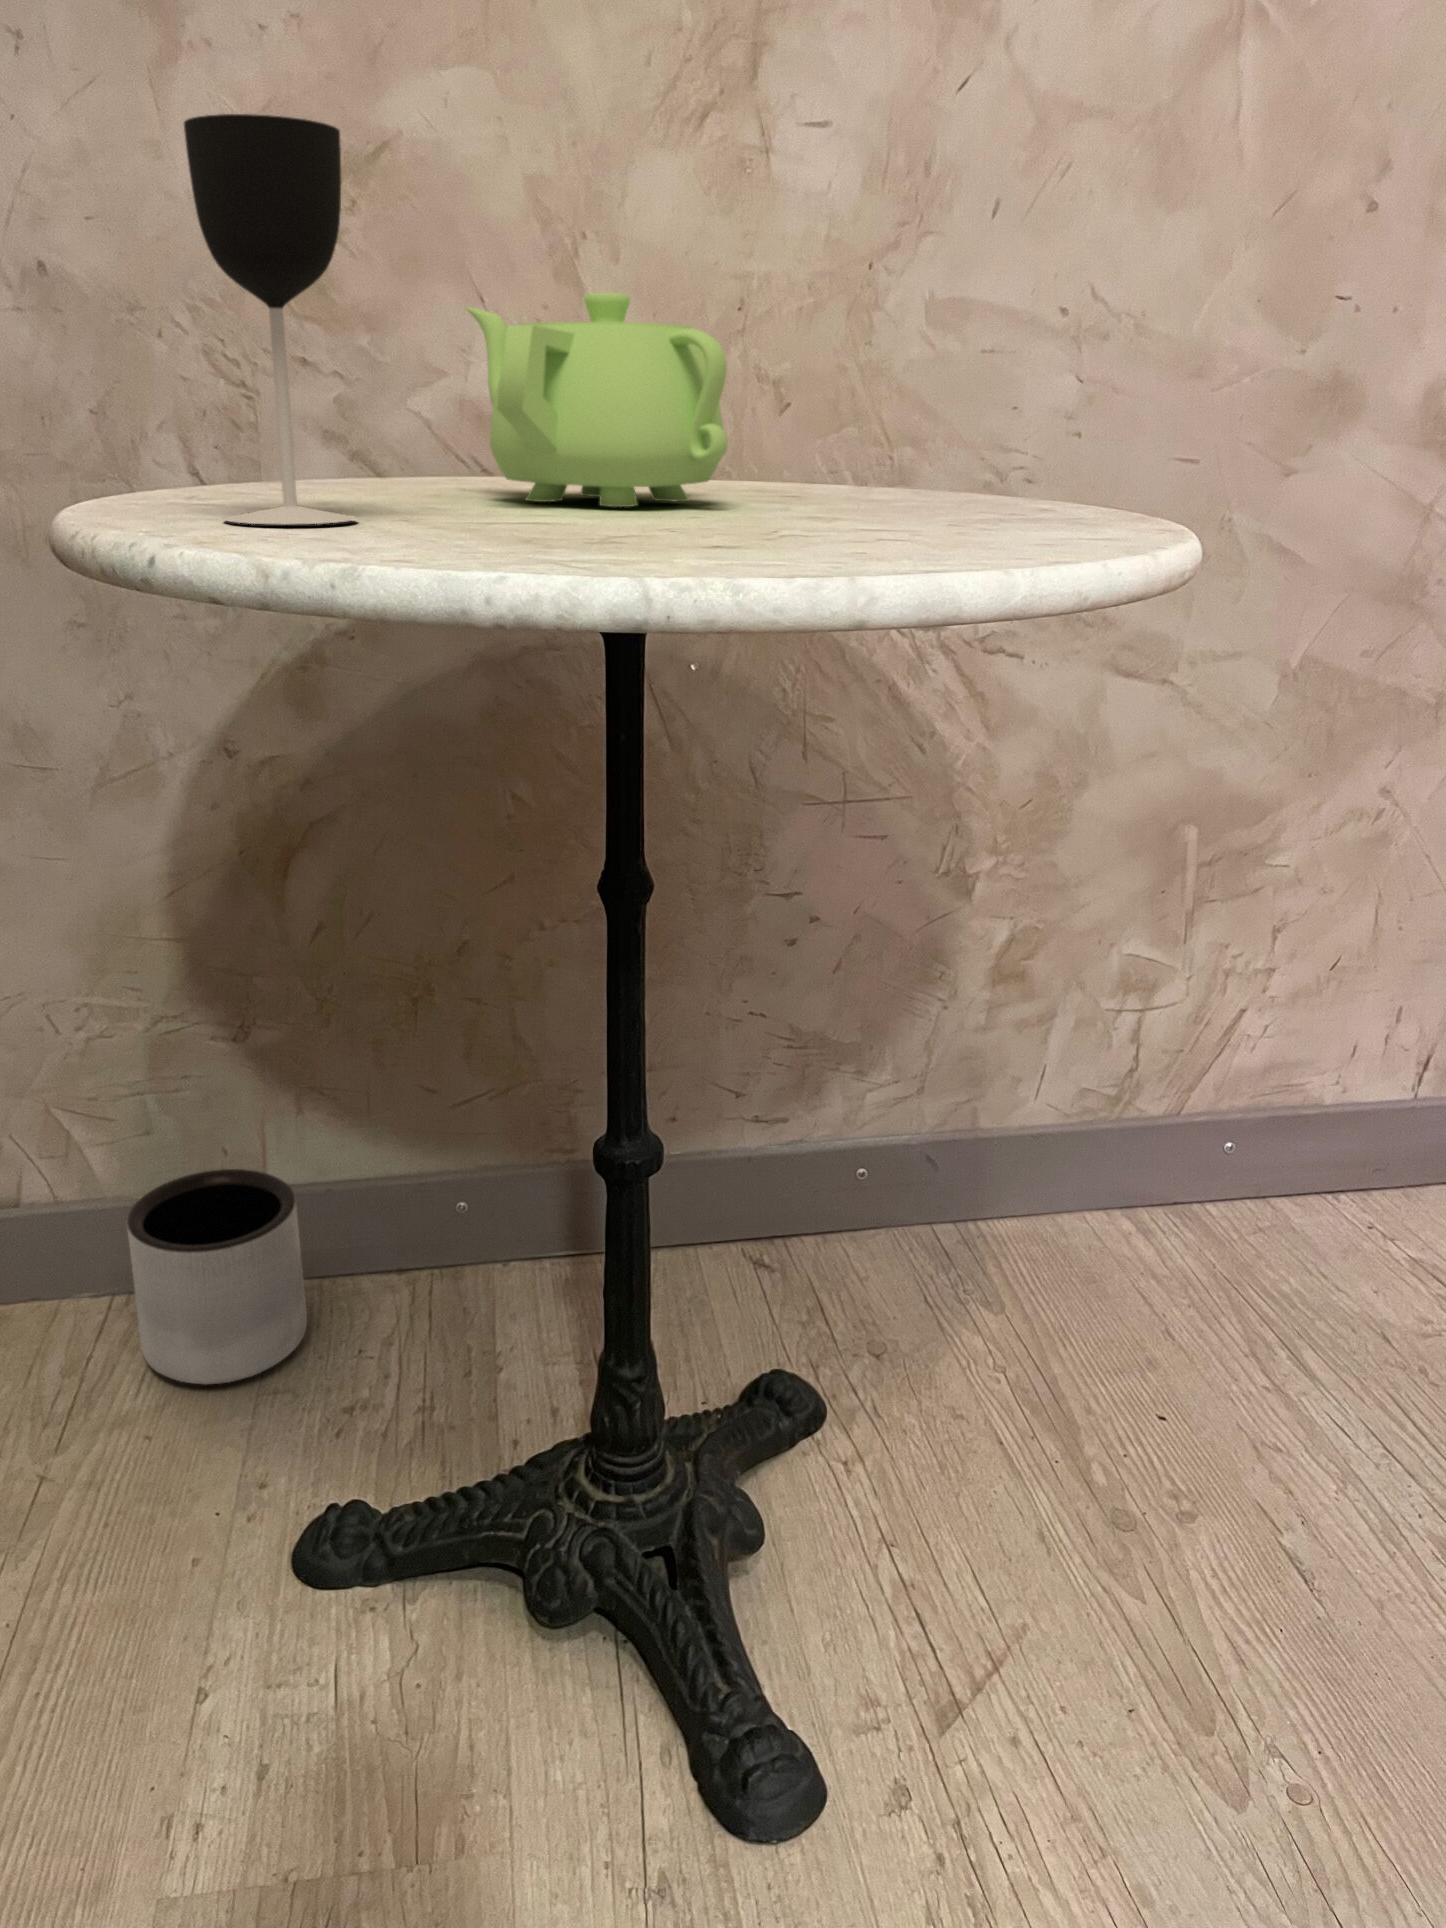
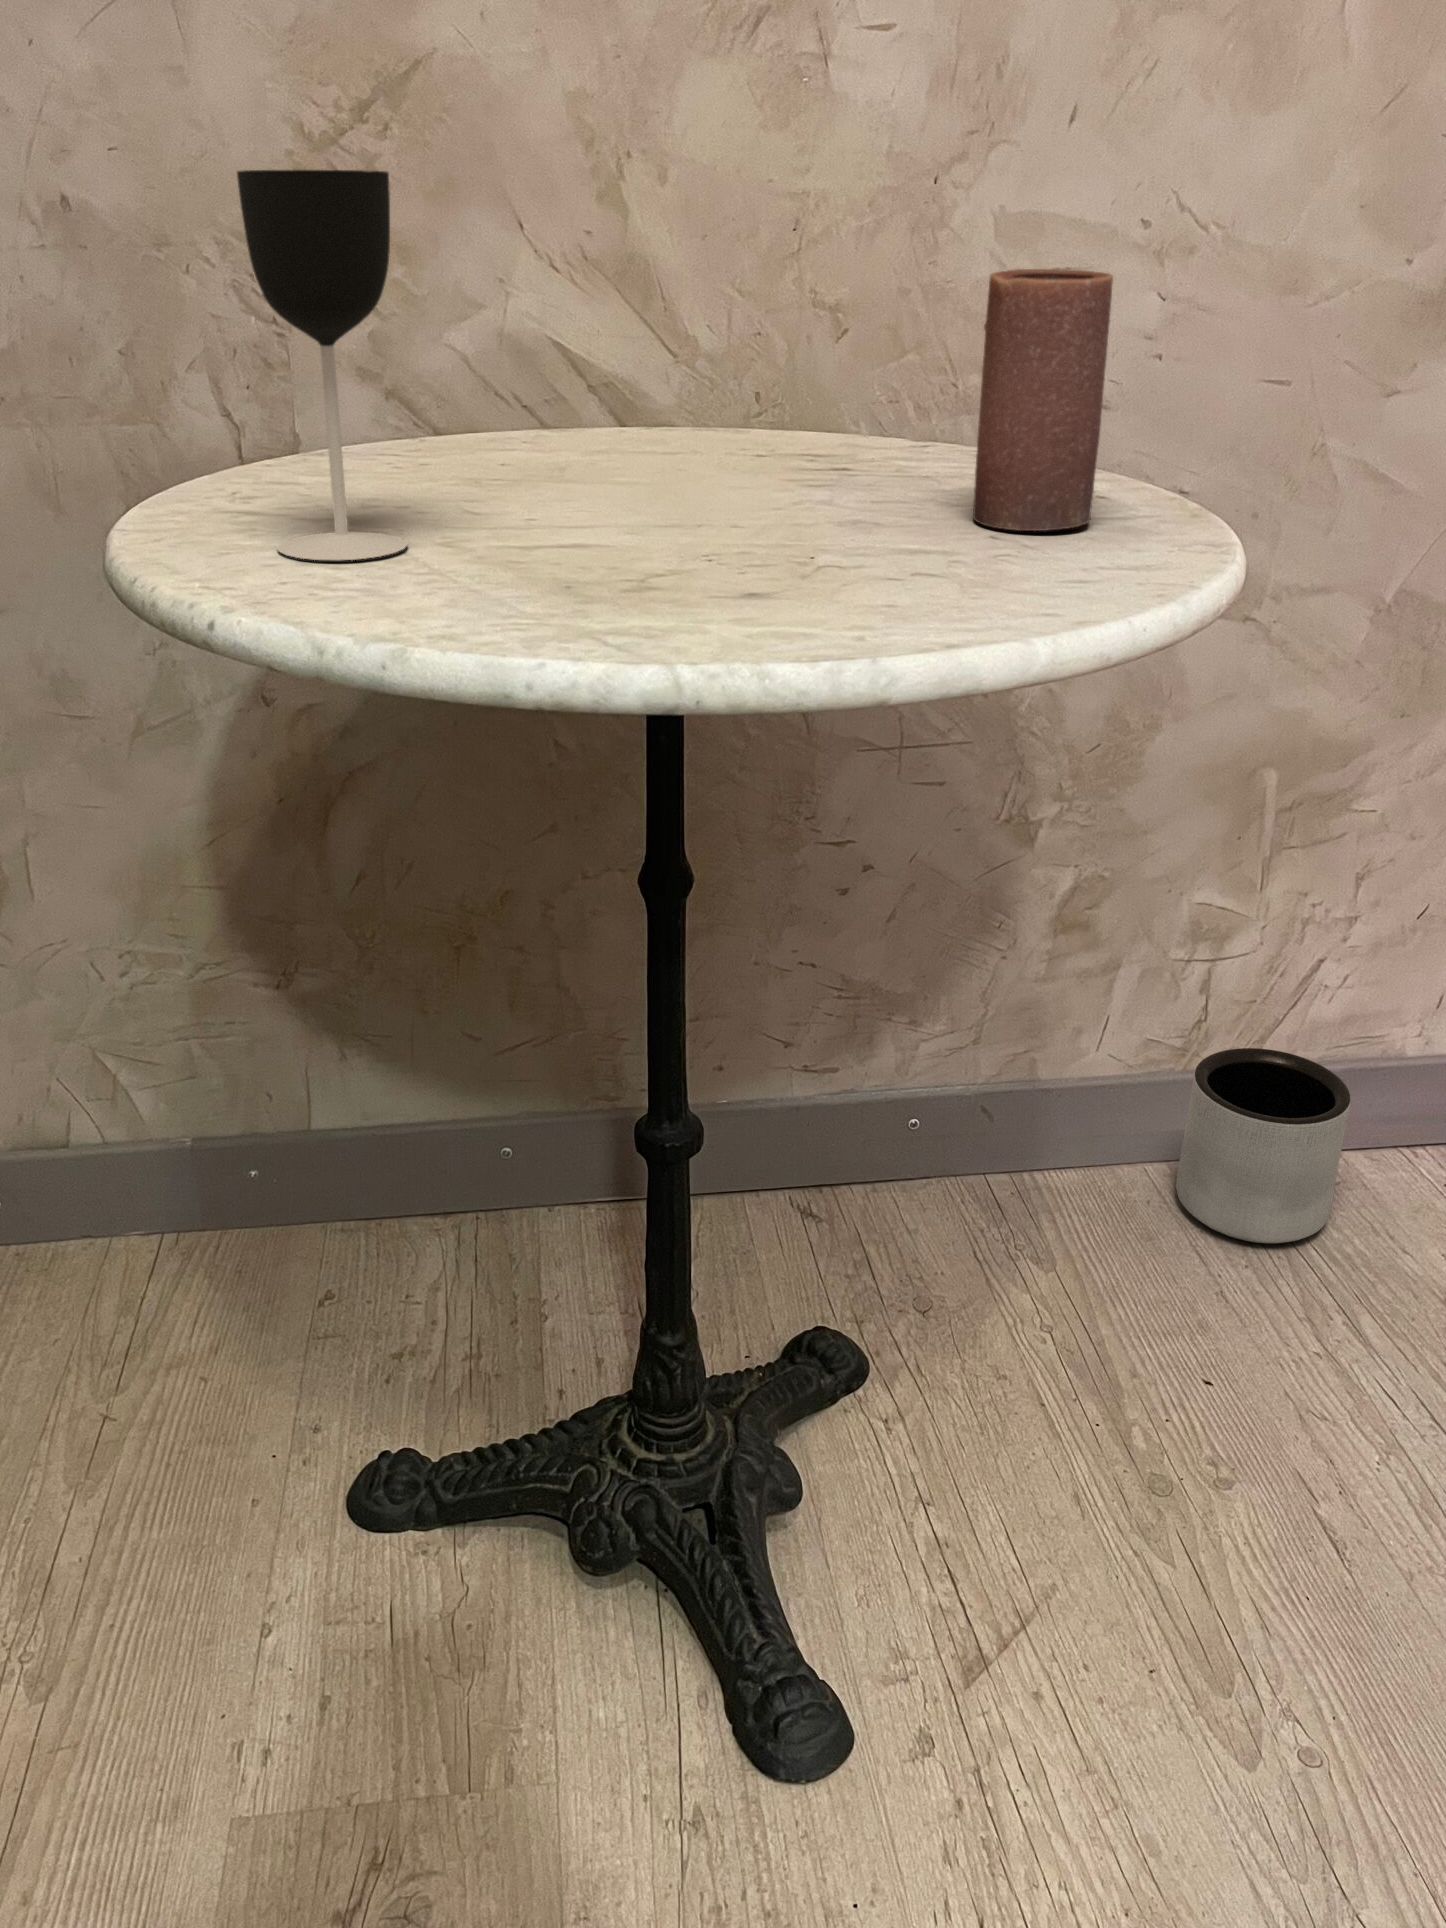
candle: none [924,267,1058,522] -> present [973,269,1113,531]
teapot: present [466,293,727,507] -> none [510,279,775,503]
planter: present [127,1169,307,1384] -> present [1176,1048,1351,1244]

